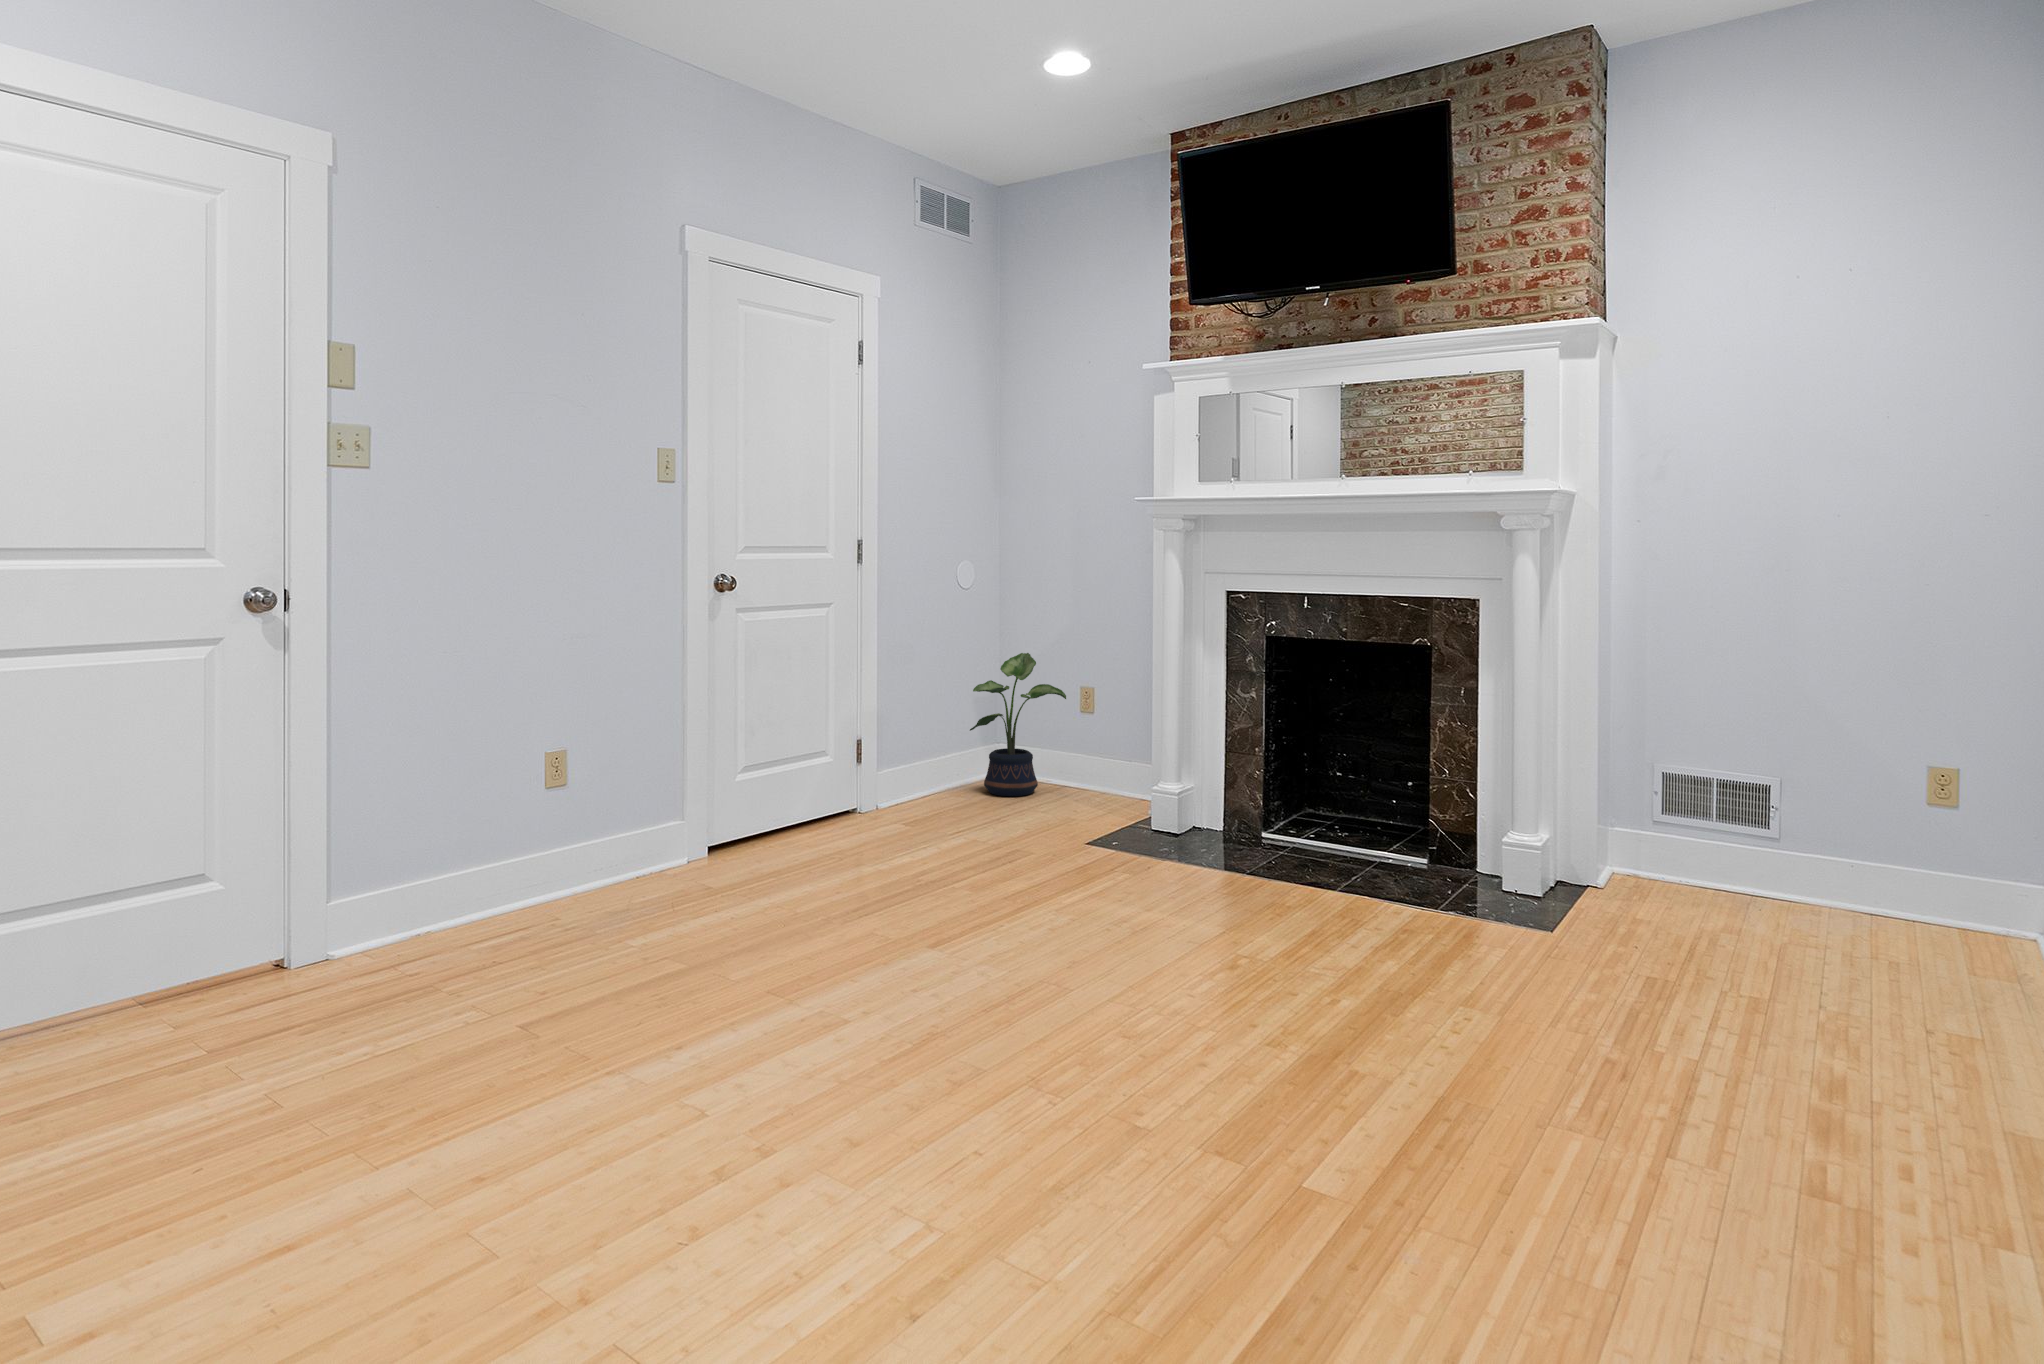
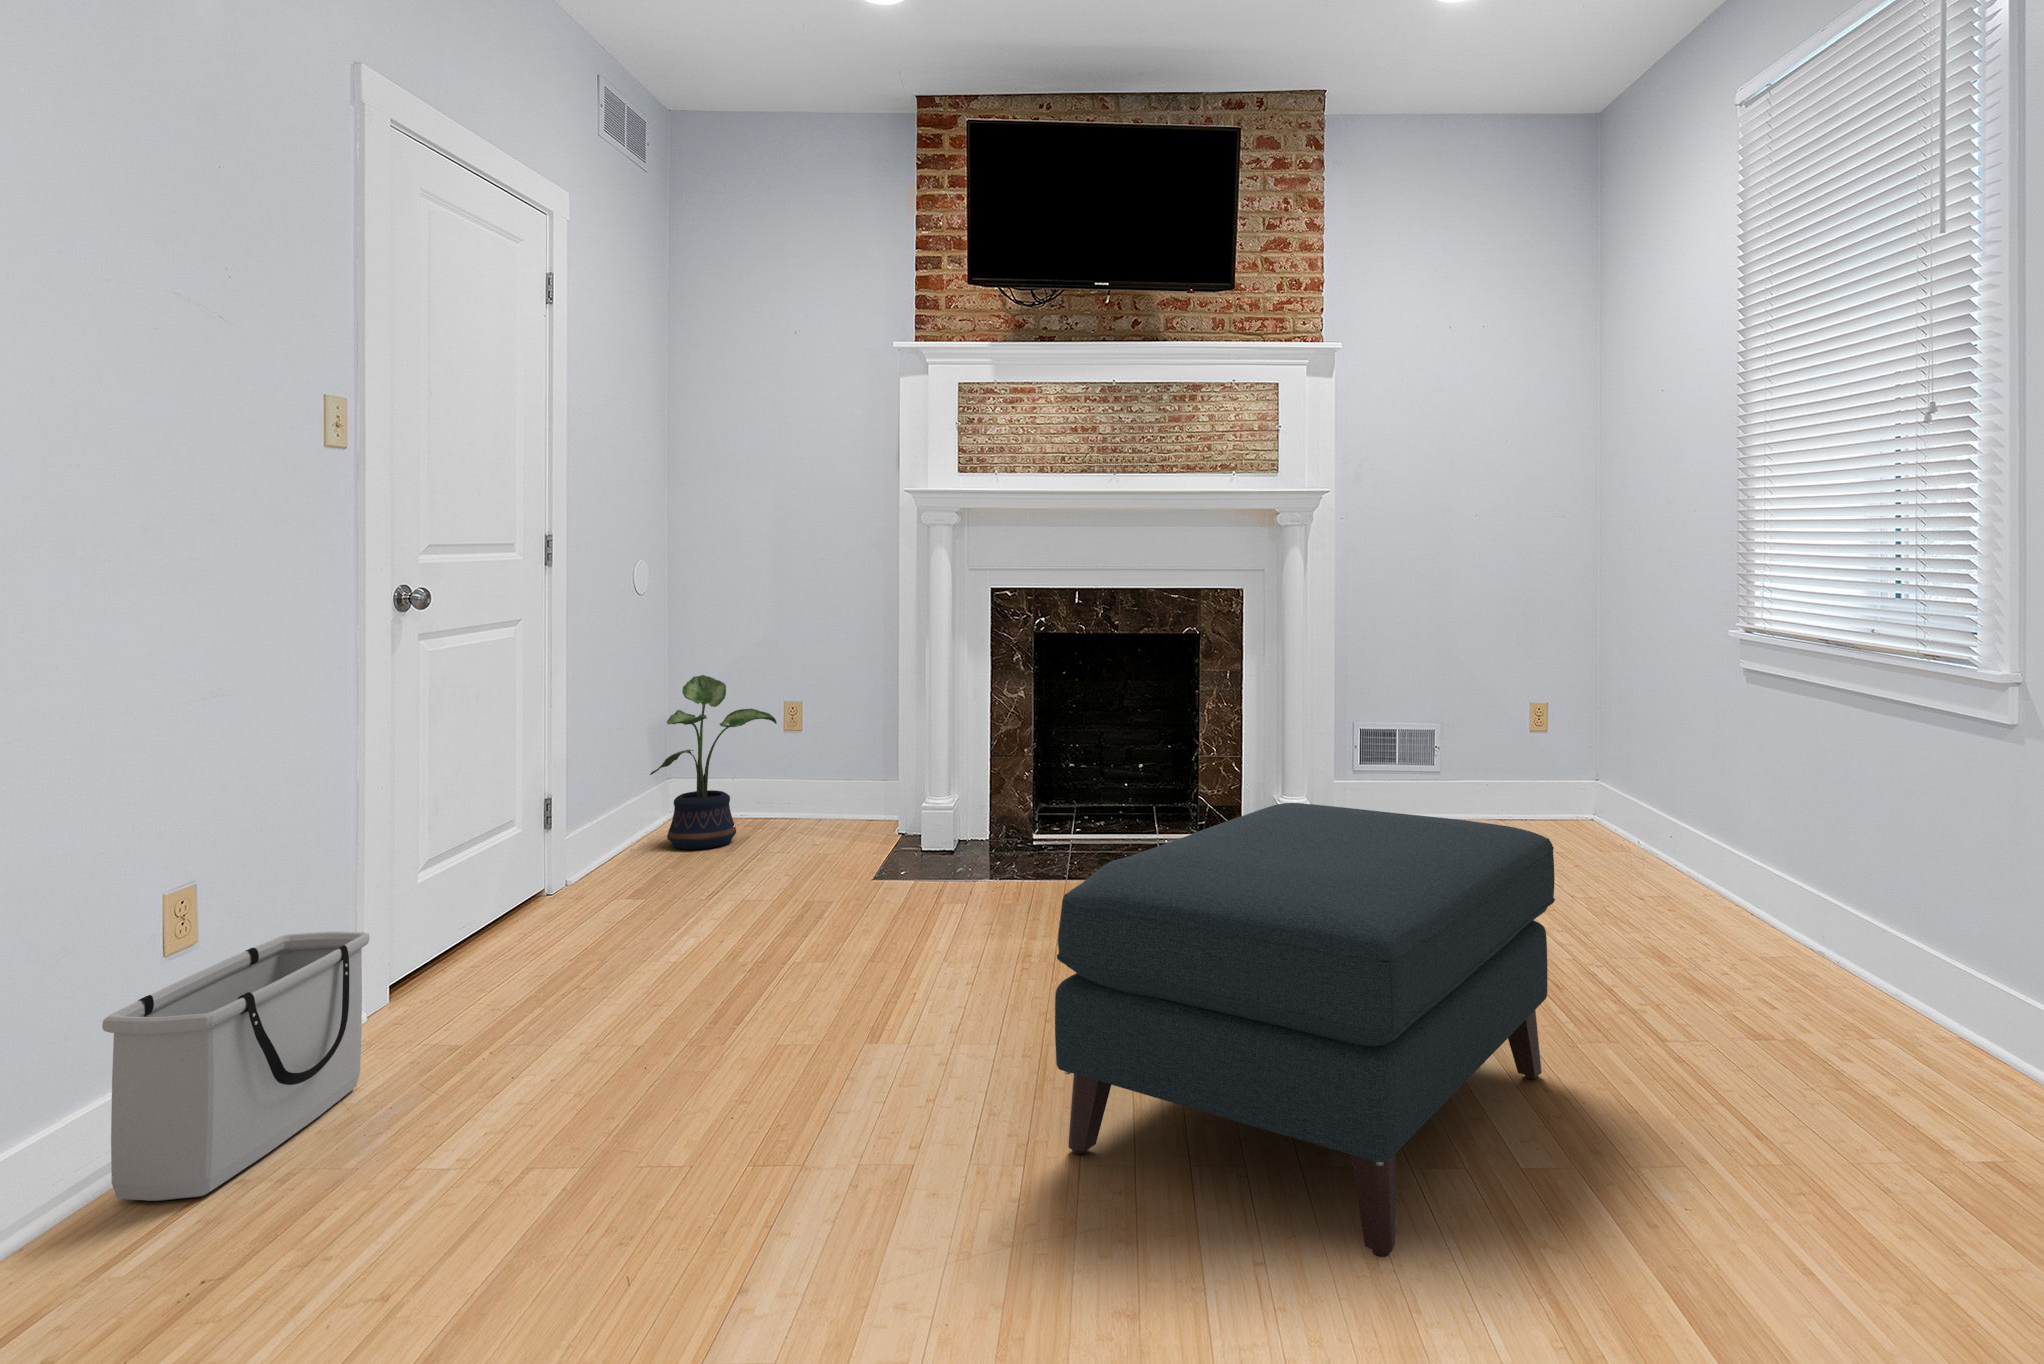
storage bin: none [450,803,618,943] -> present [102,932,370,1201]
ottoman: none [859,829,1367,1229] -> present [1055,803,1555,1257]

